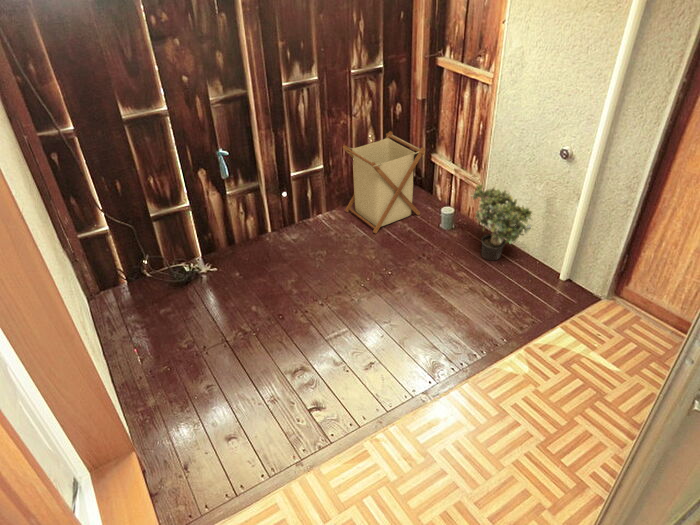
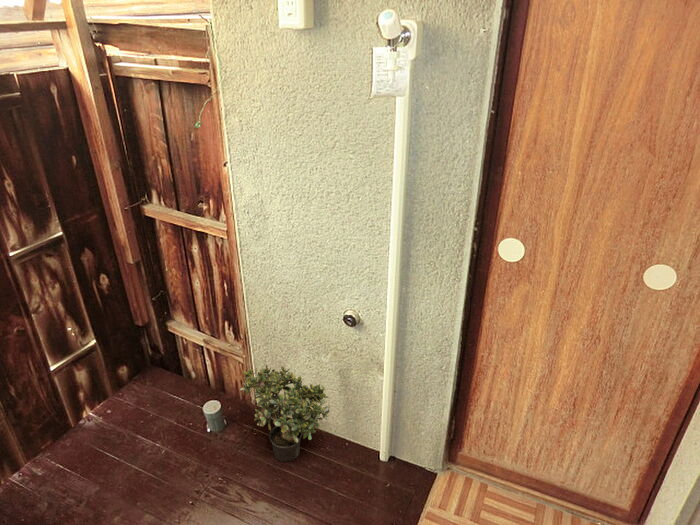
laundry basket: present [343,131,425,233] -> none [27,314,174,473]

